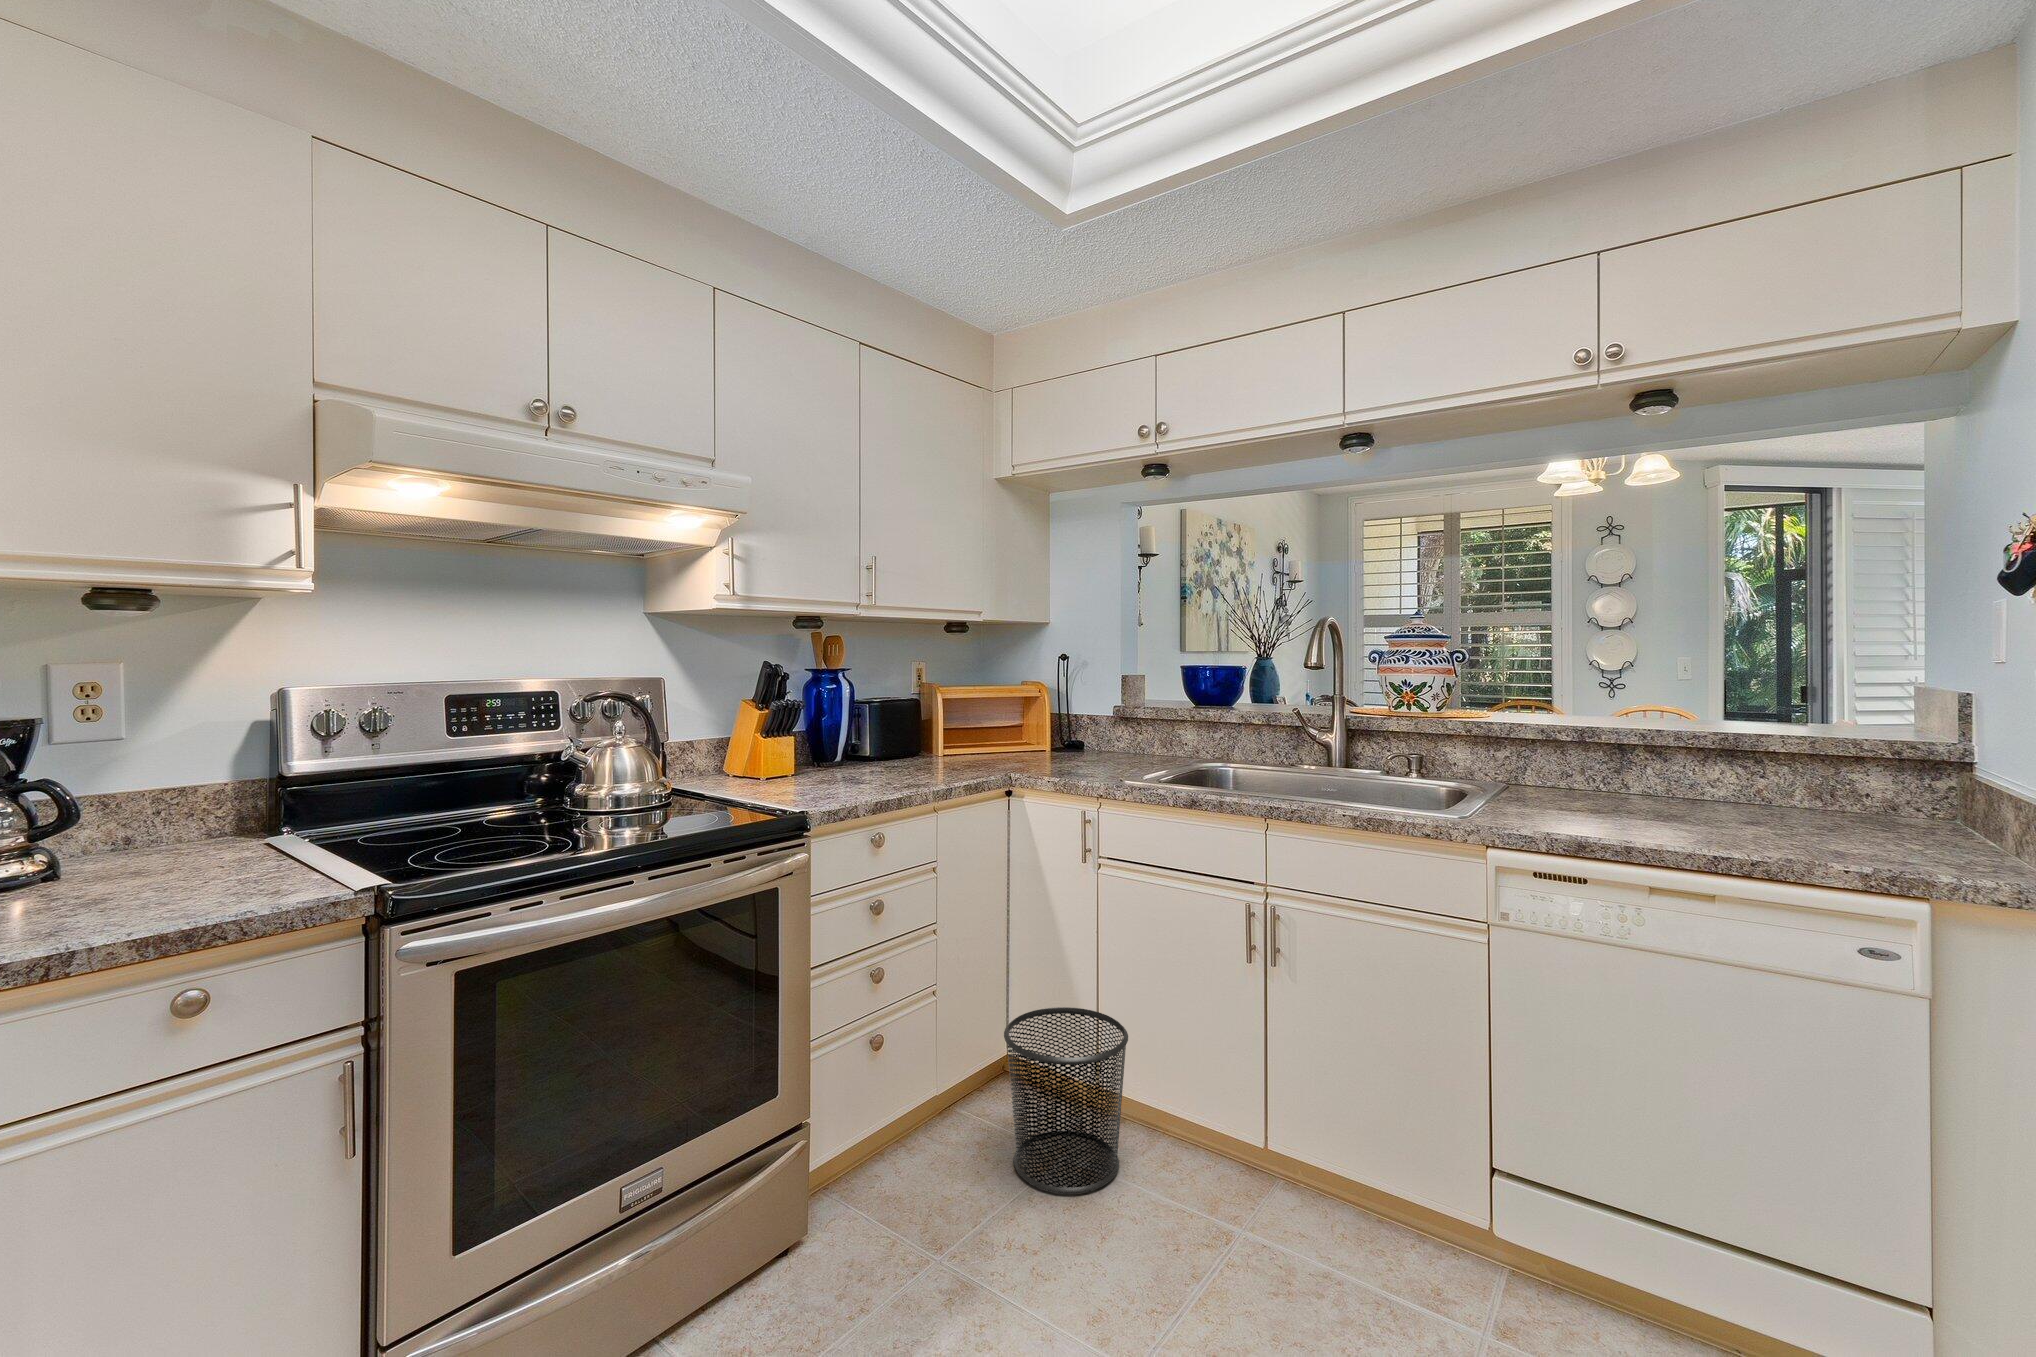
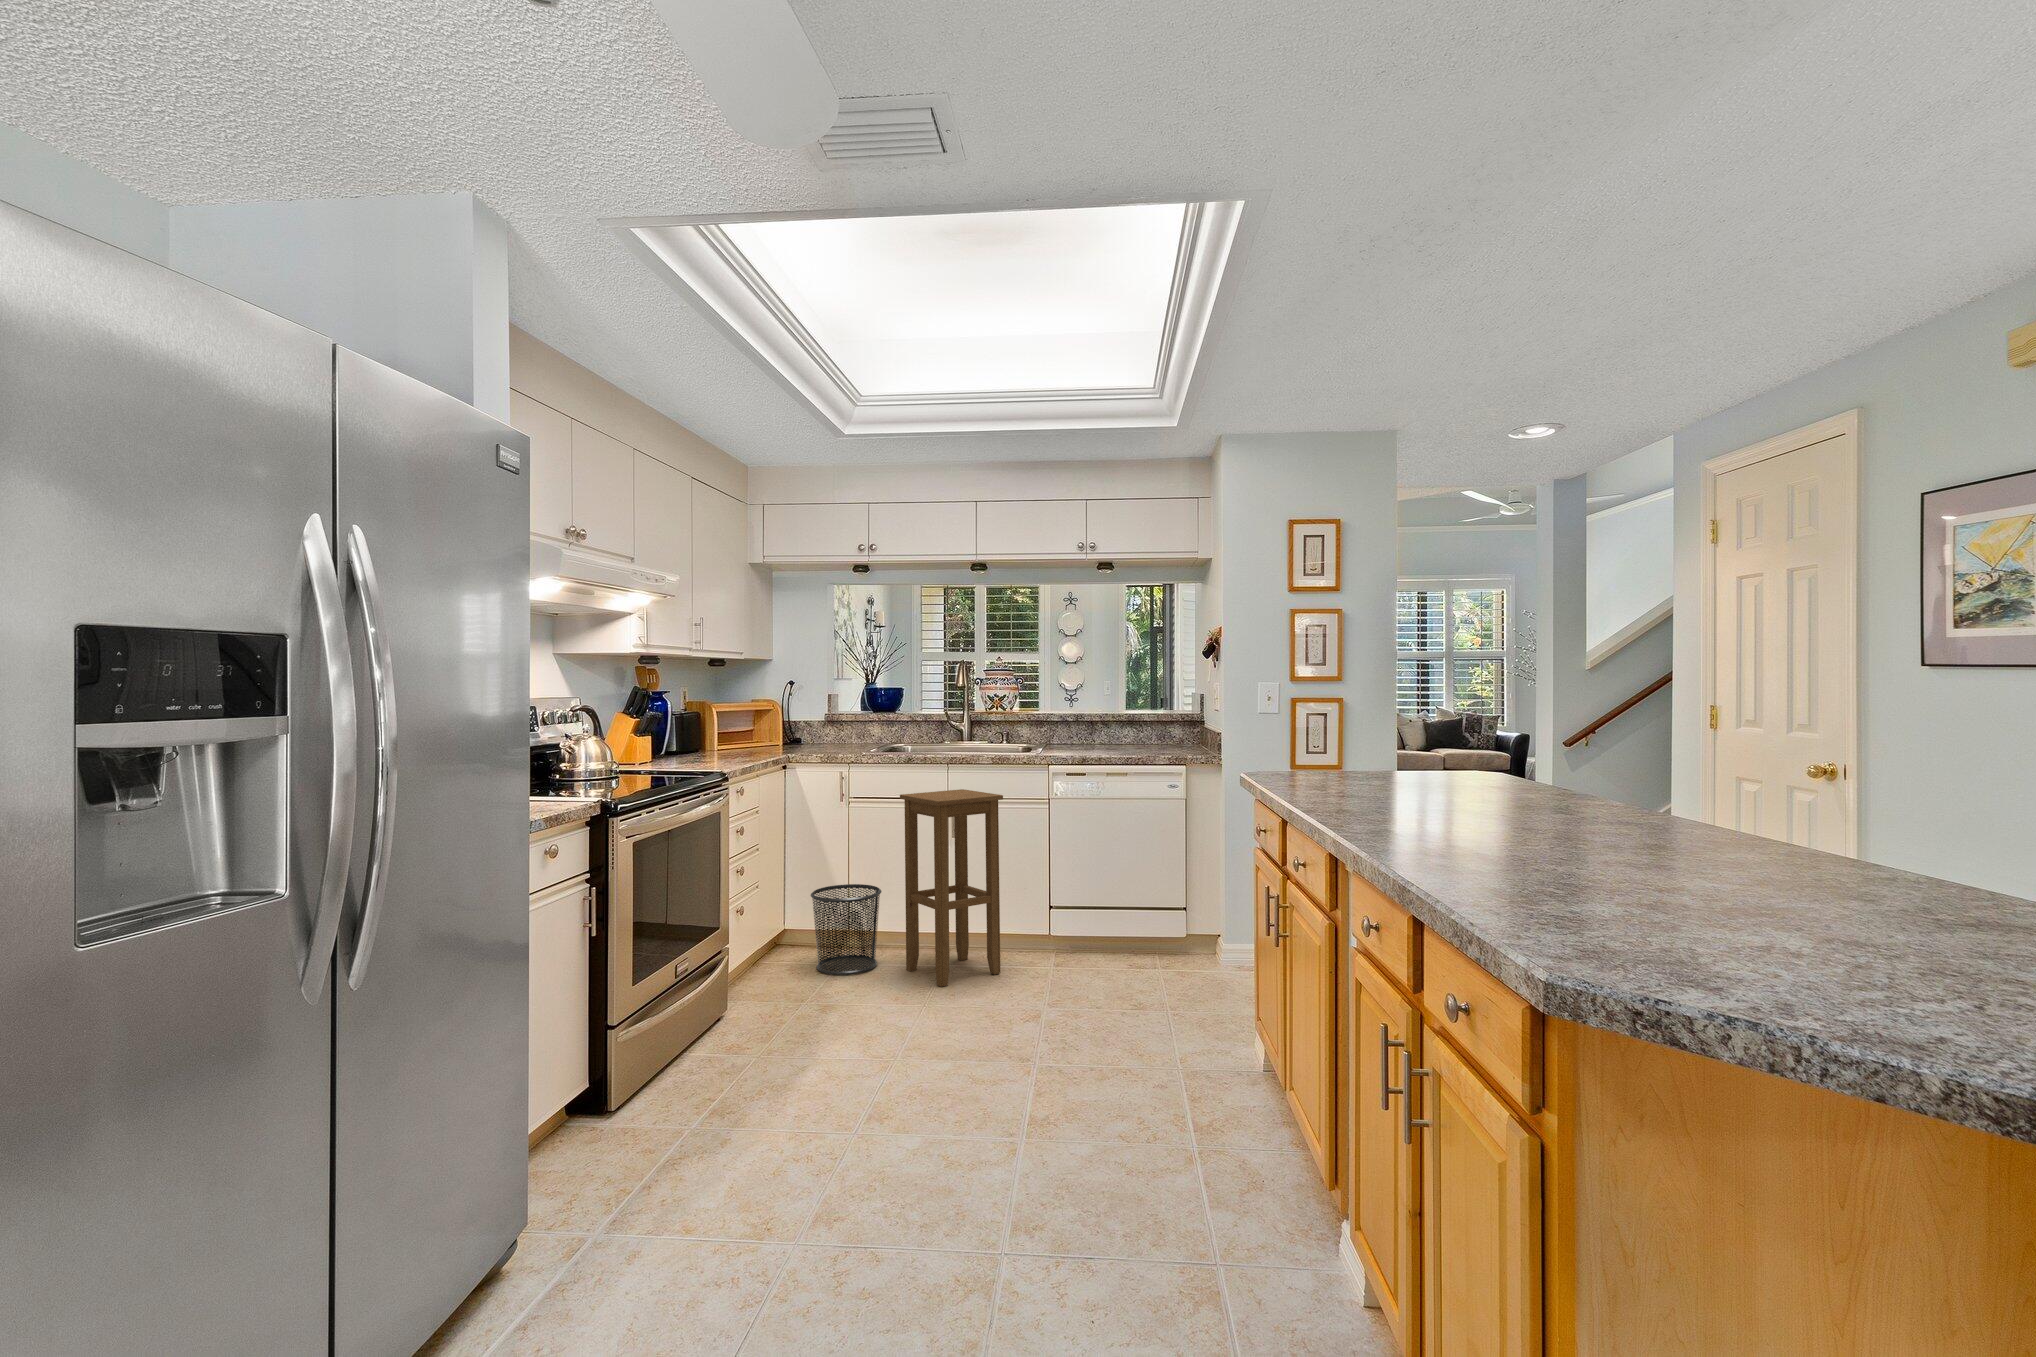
stool: none [1150,874,1354,1311] -> present [900,789,1003,987]

